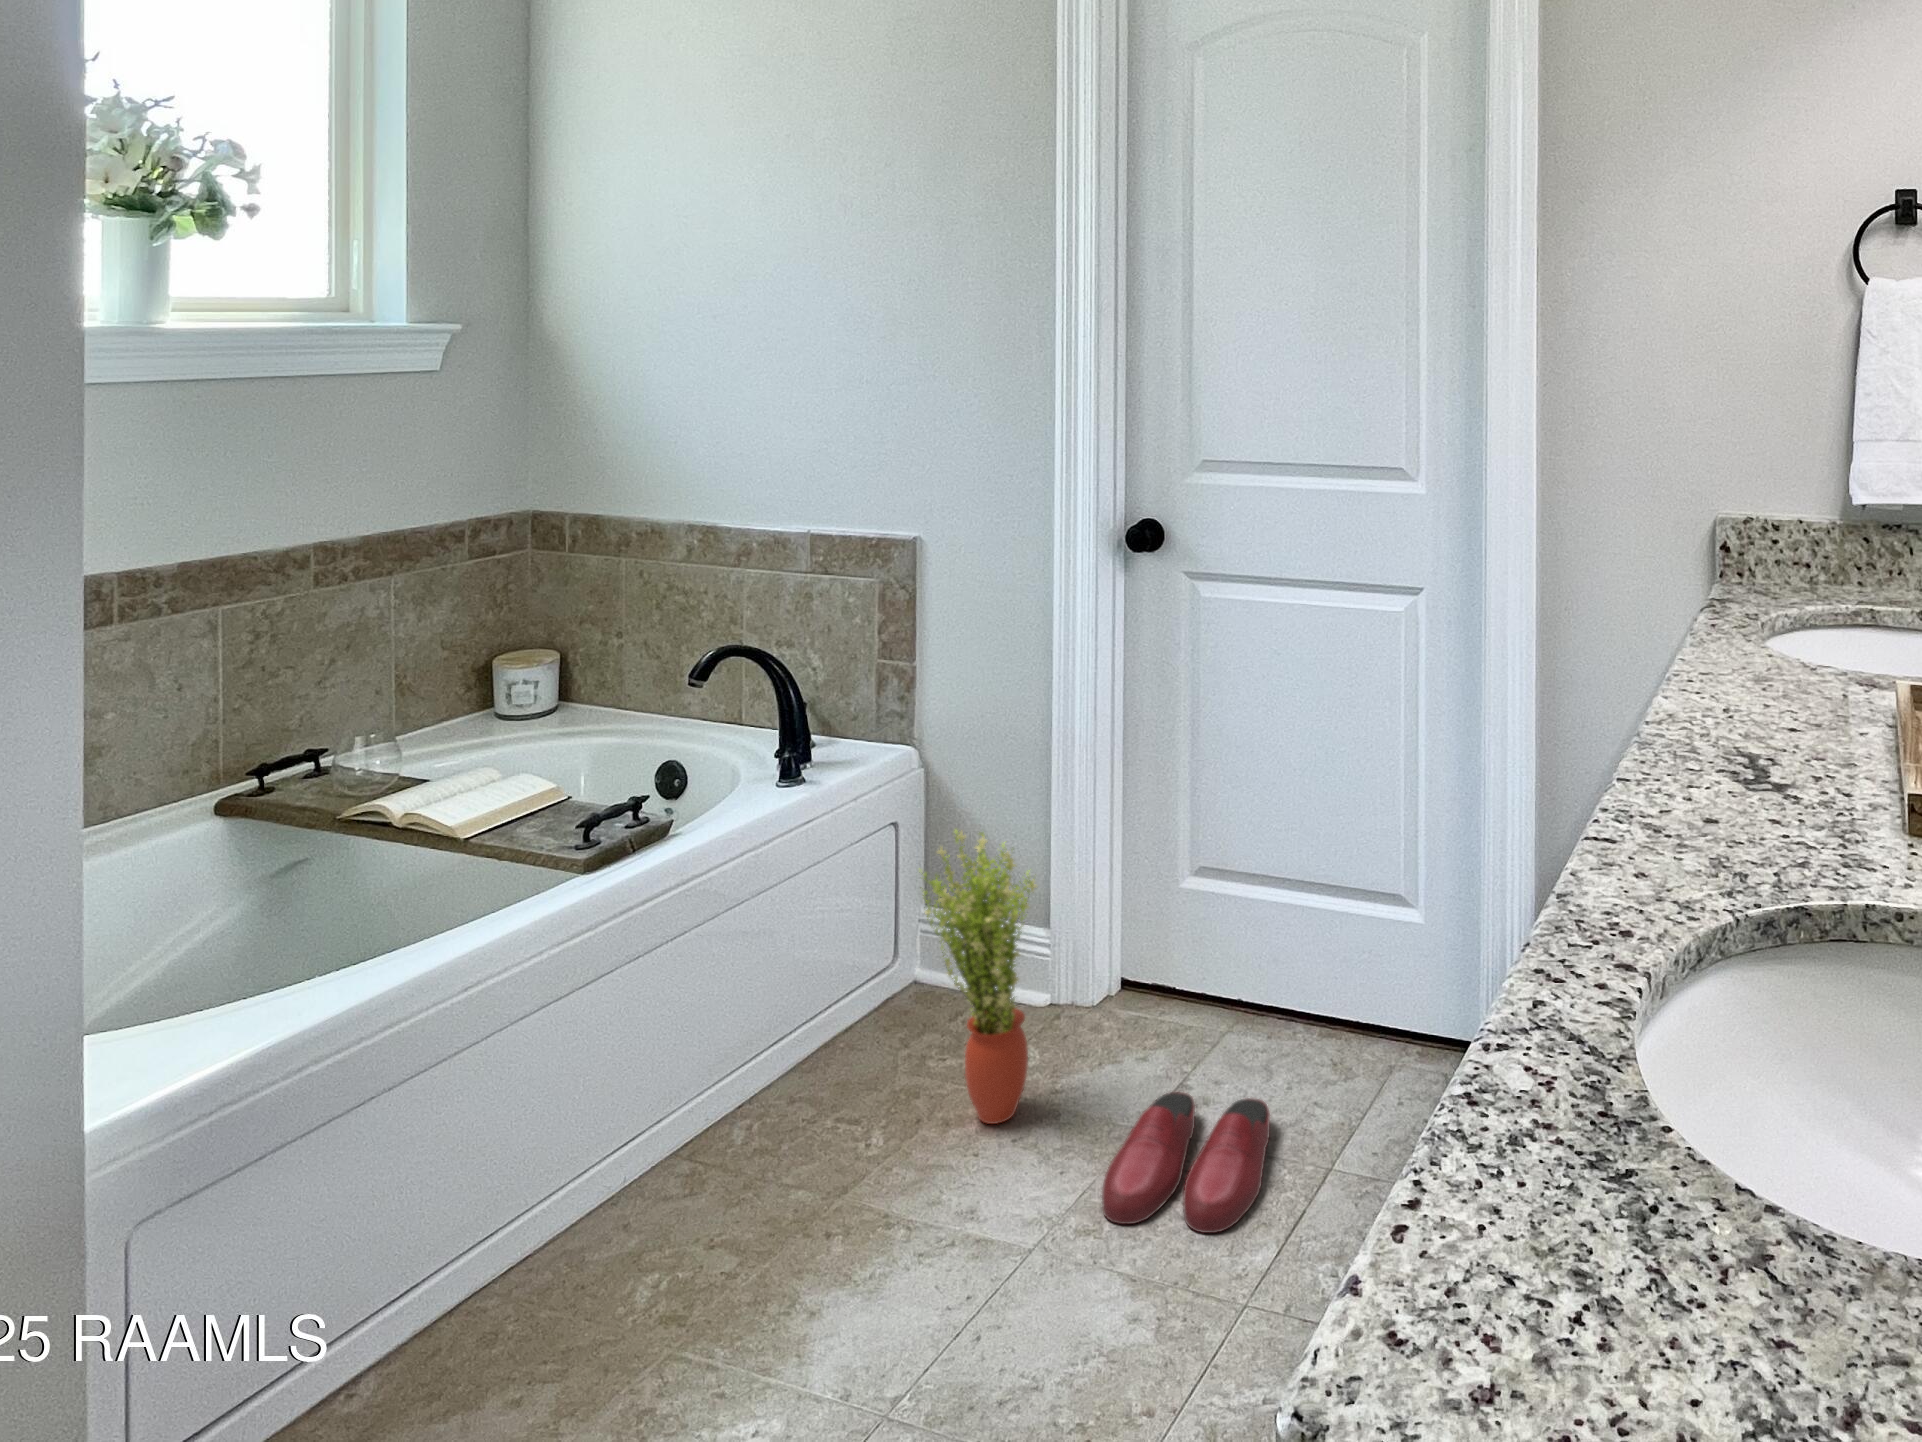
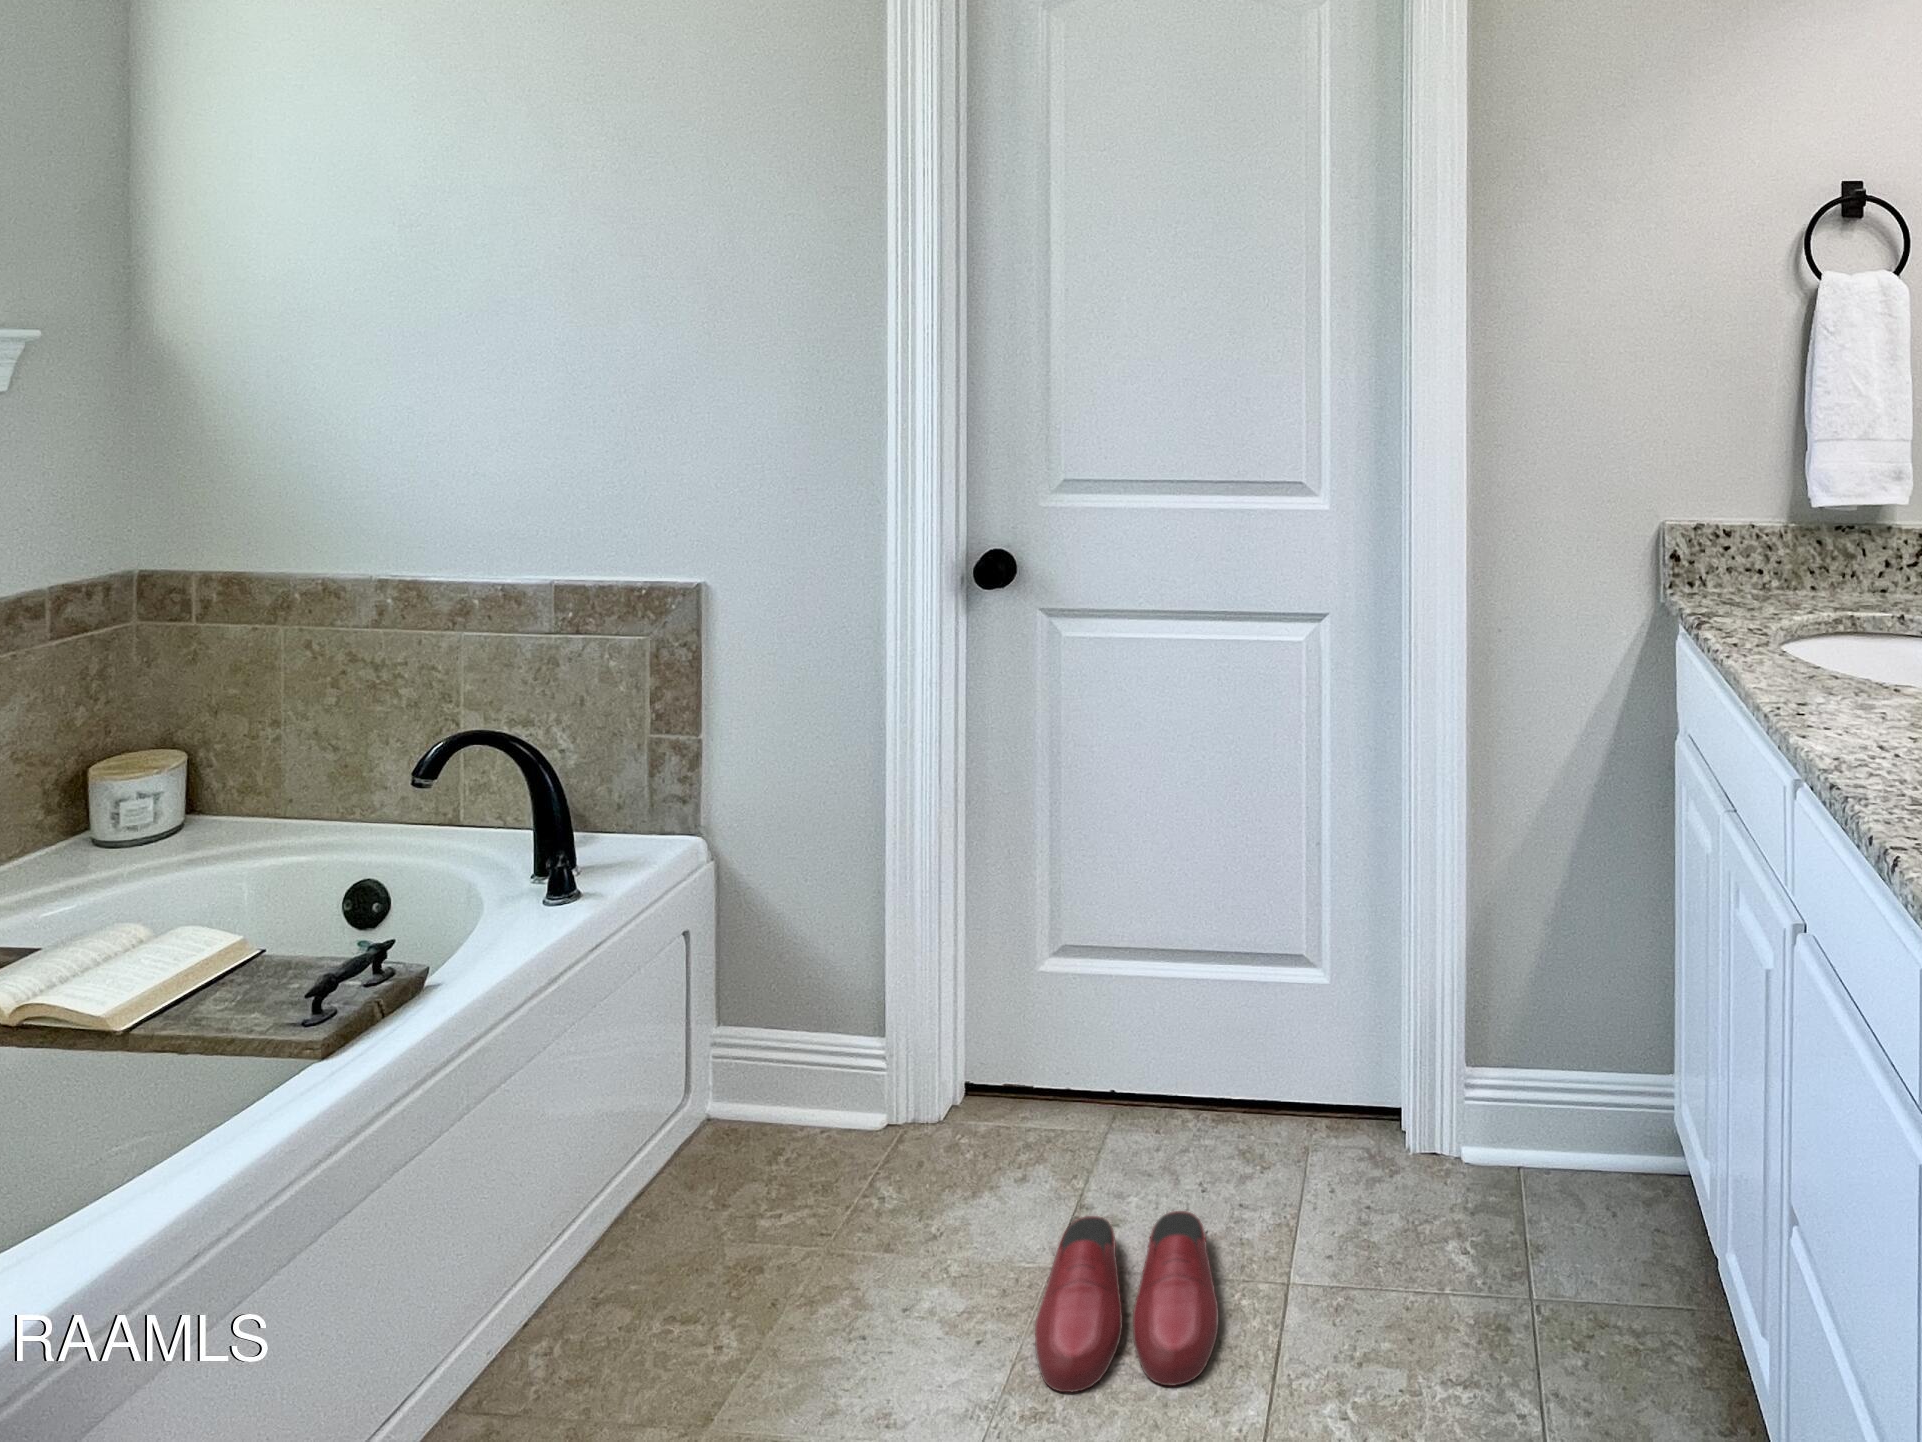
potted plant: present [922,830,1037,1124] -> none [767,936,918,1291]

